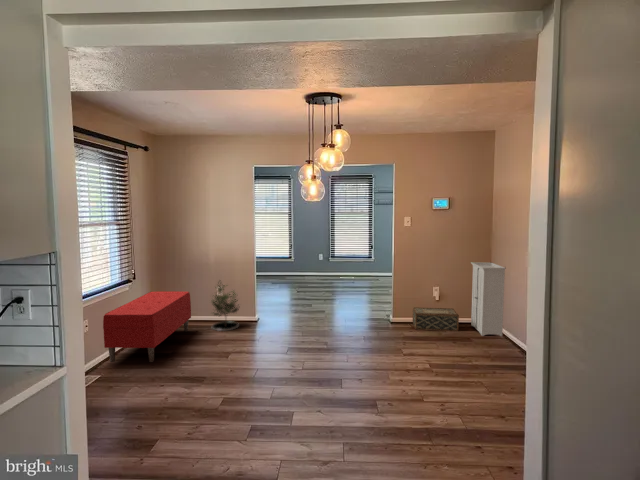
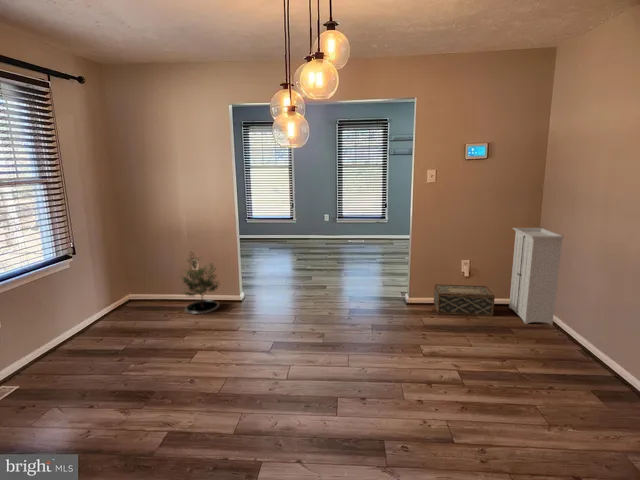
bench: present [103,292,191,362] -> none [24,267,158,364]

